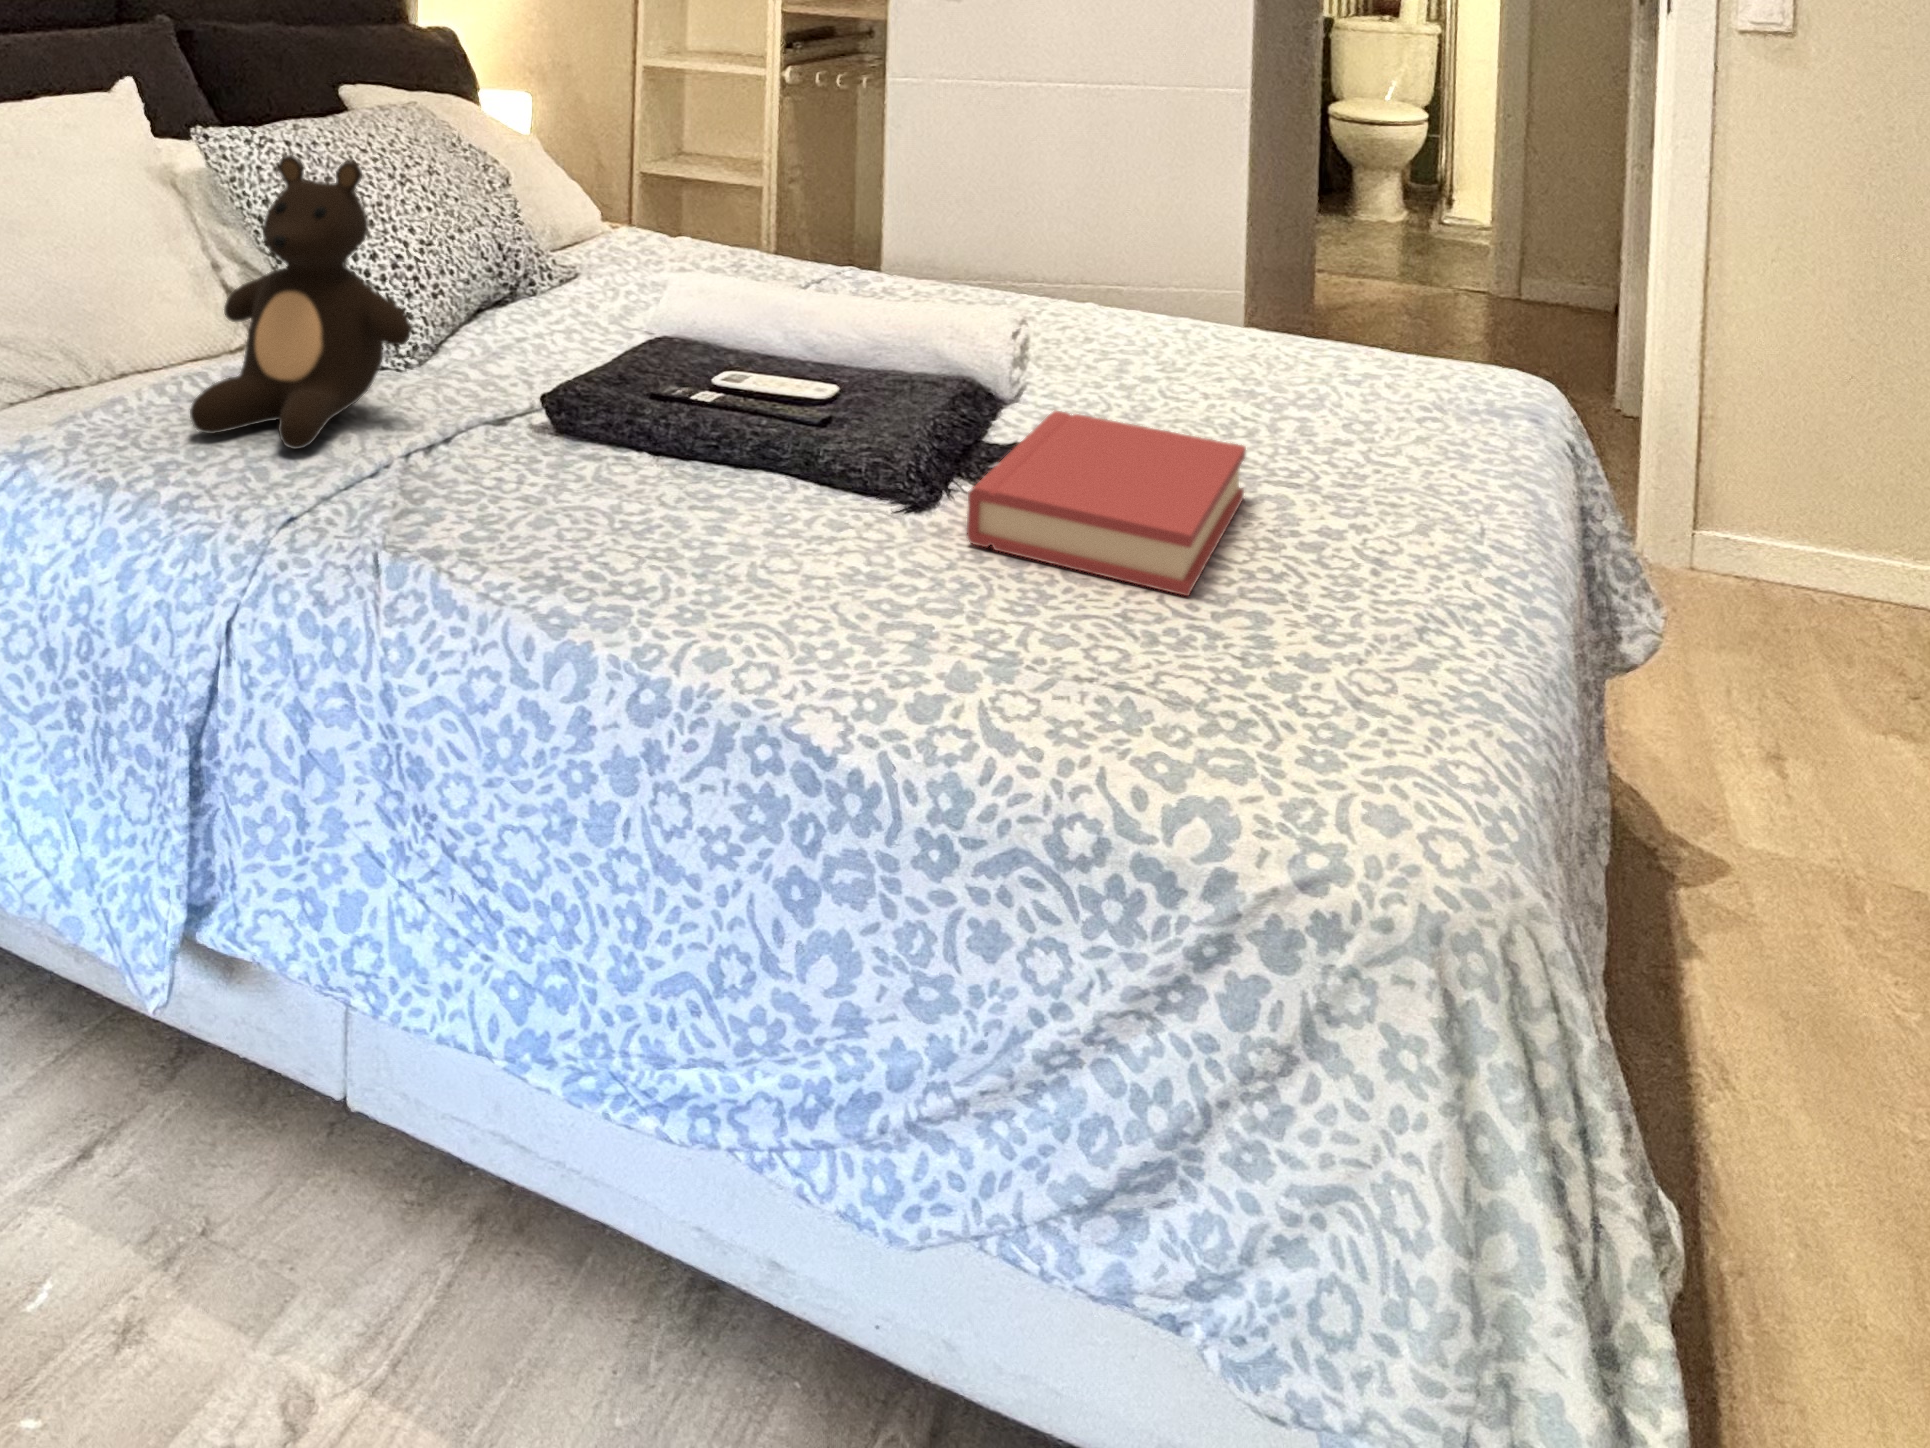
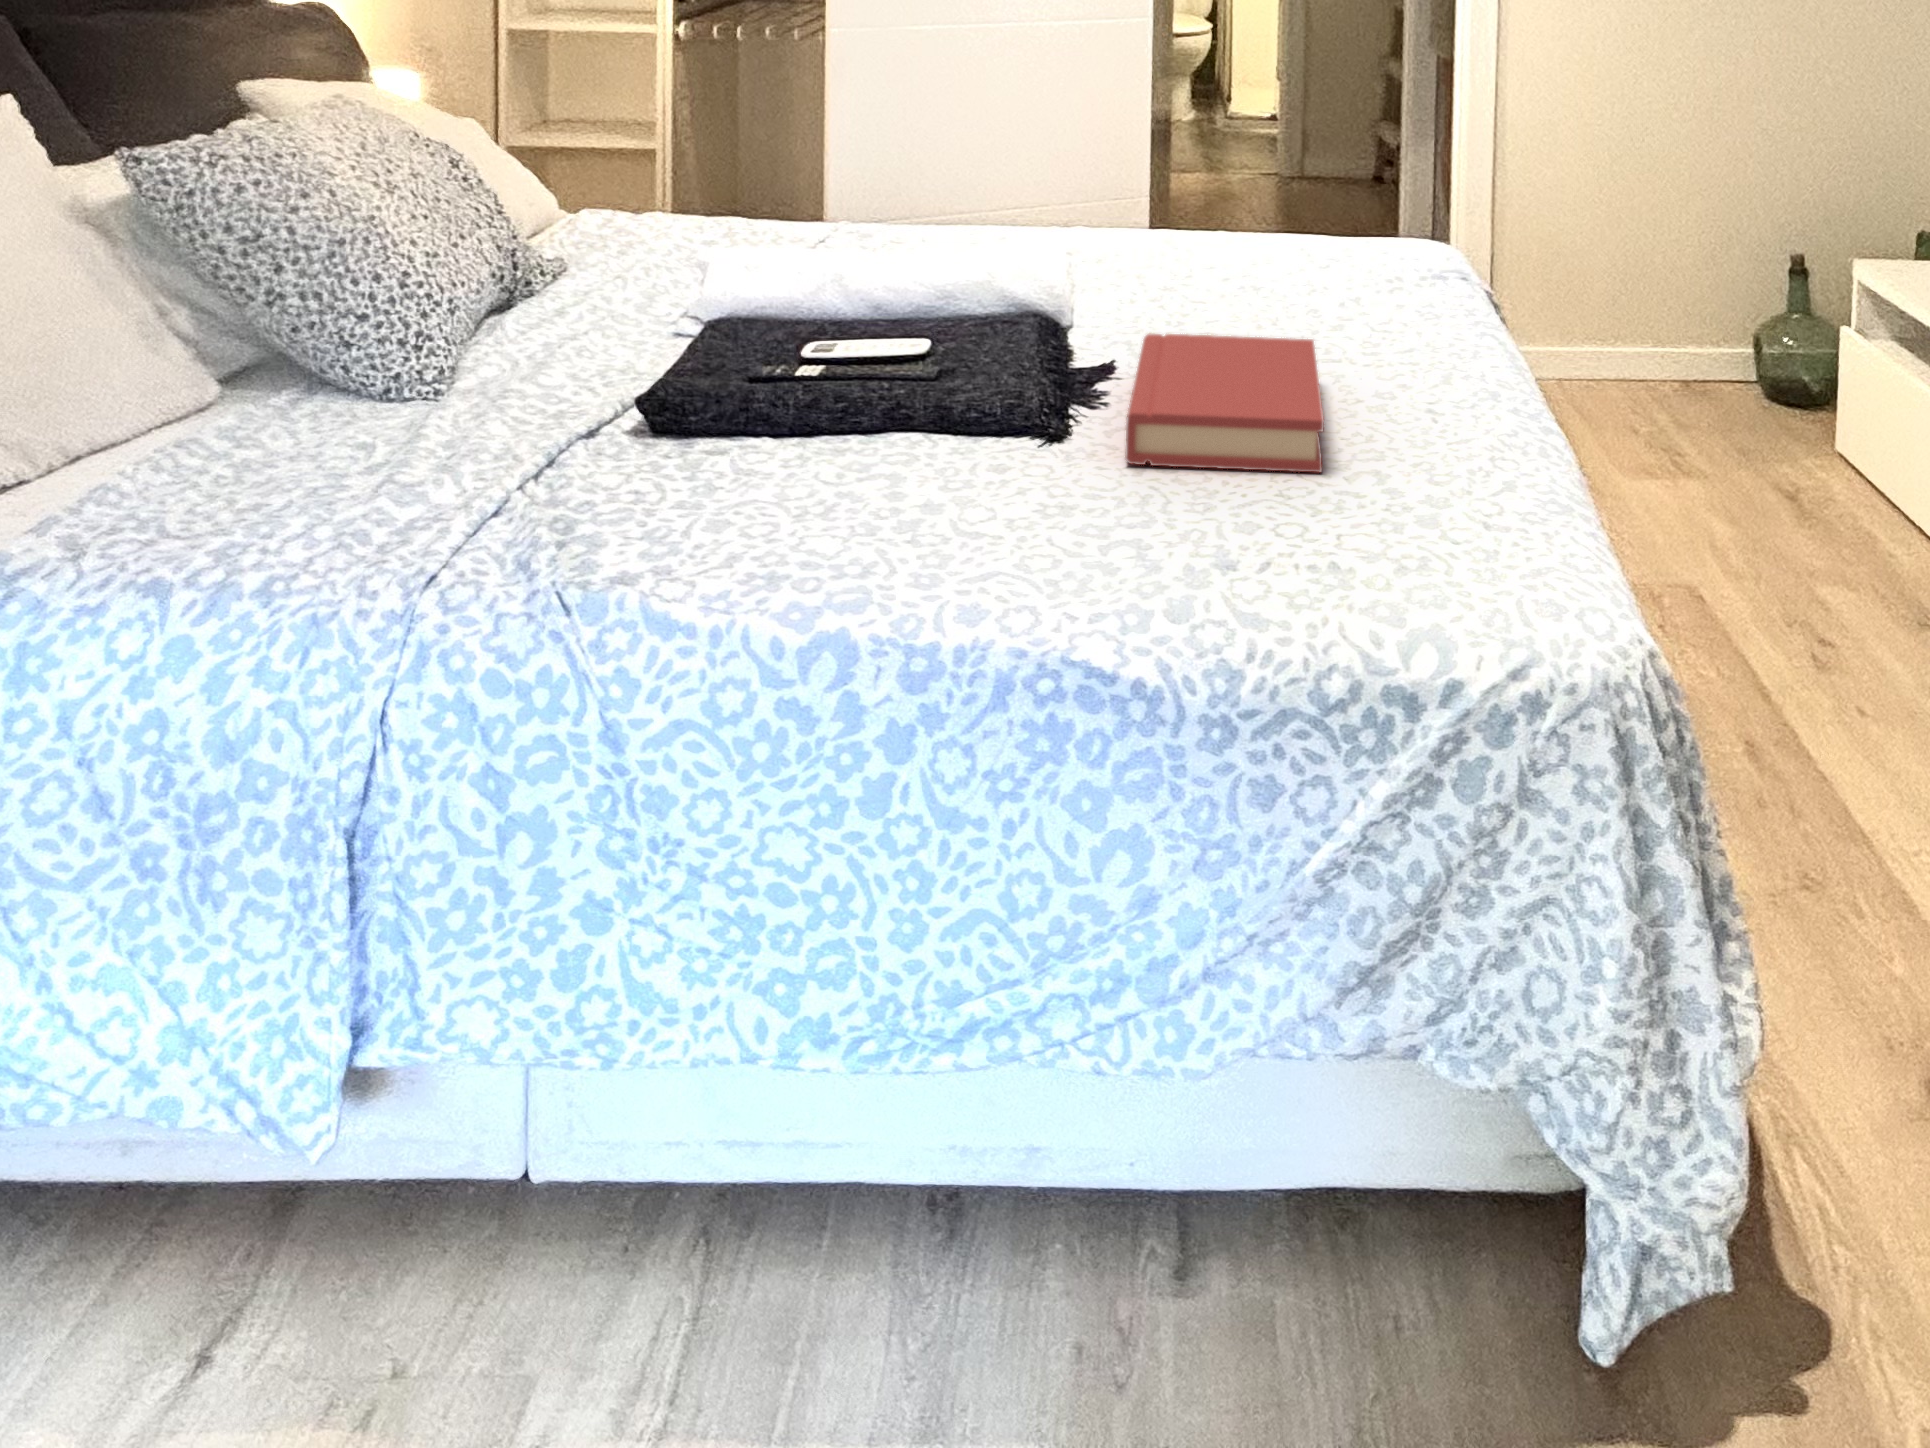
teddy bear: present [190,155,411,449] -> none [231,172,497,507]

